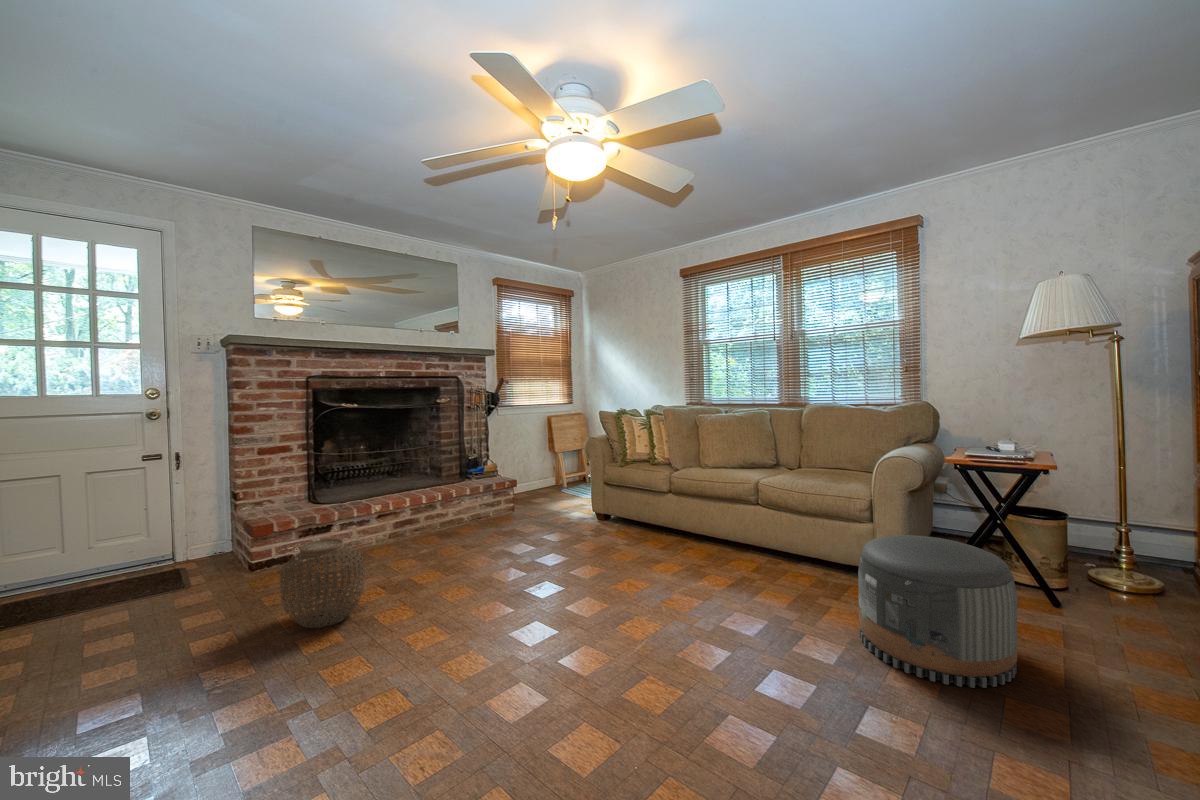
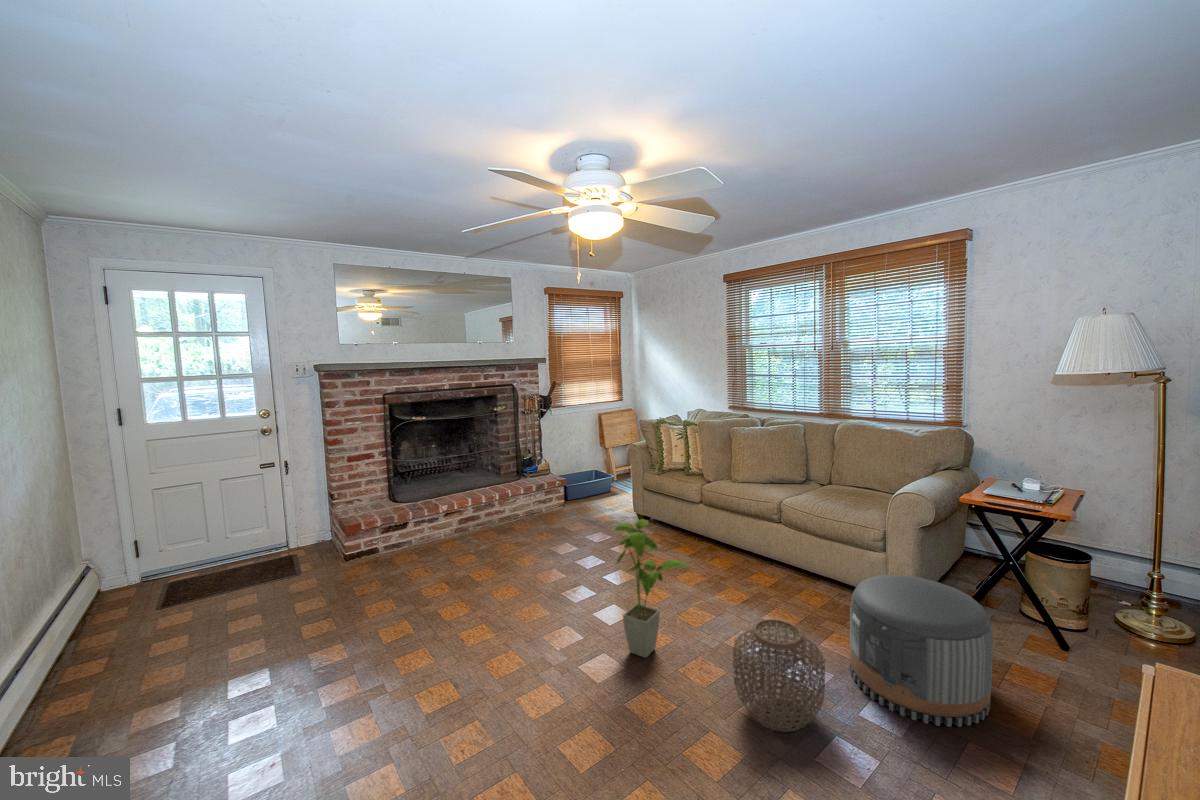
house plant: none [599,481,688,646] -> present [614,519,690,658]
woven basket: present [280,539,364,628] -> present [733,619,825,731]

